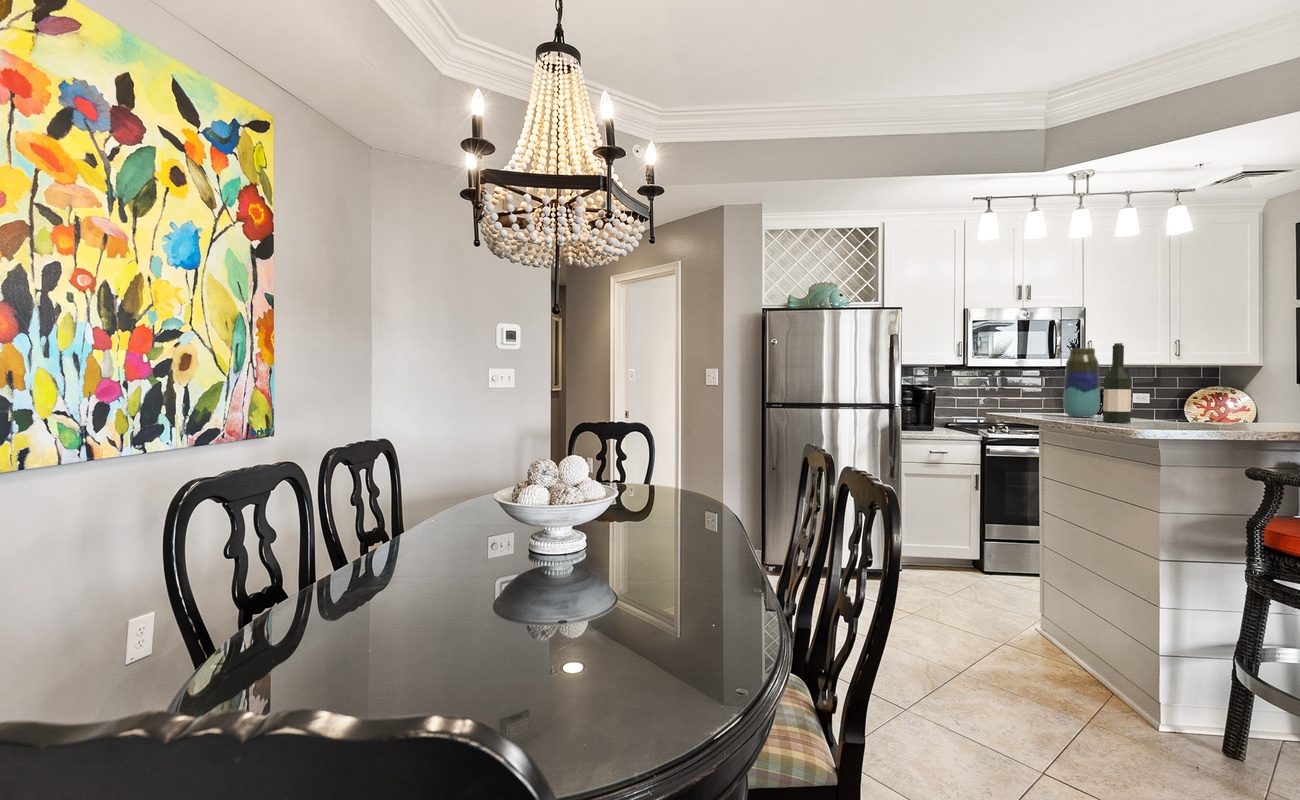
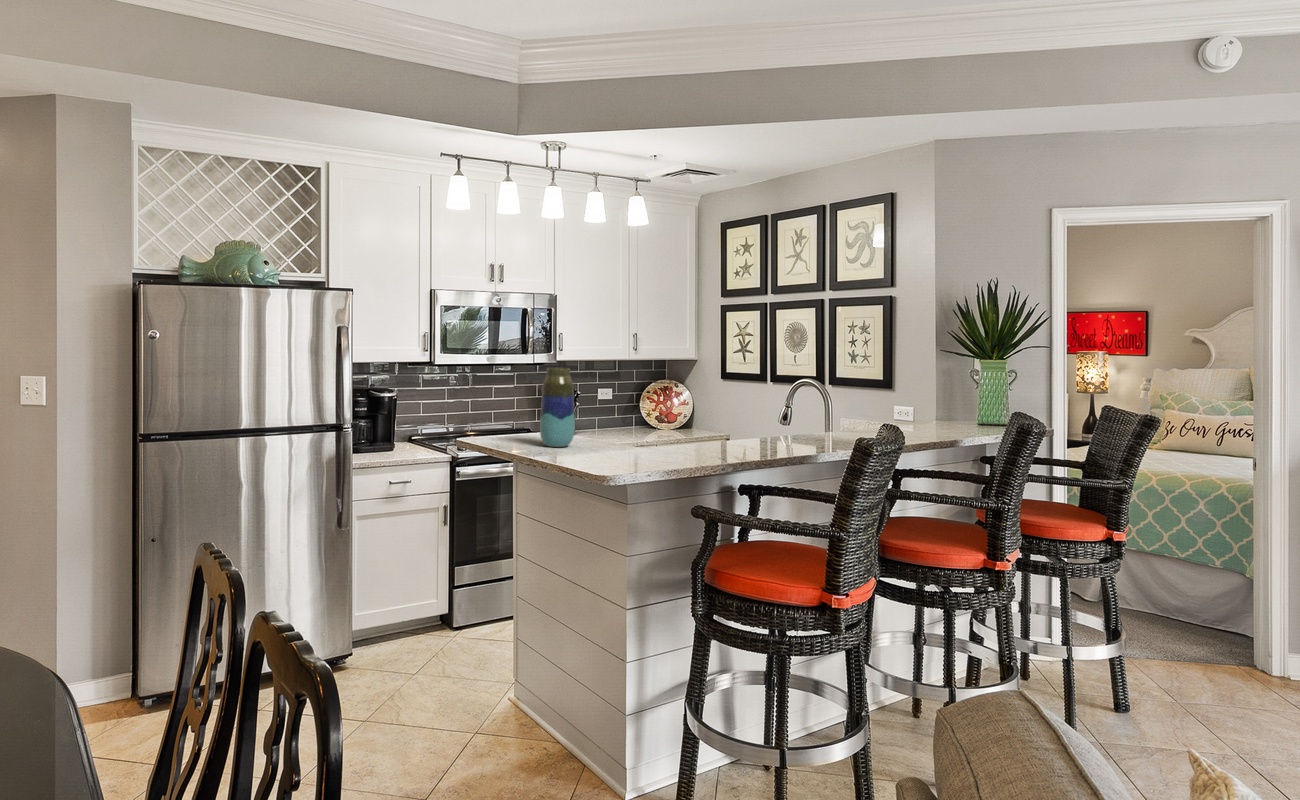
wine bottle: present [1103,343,1131,423] -> none [579,378,604,466]

